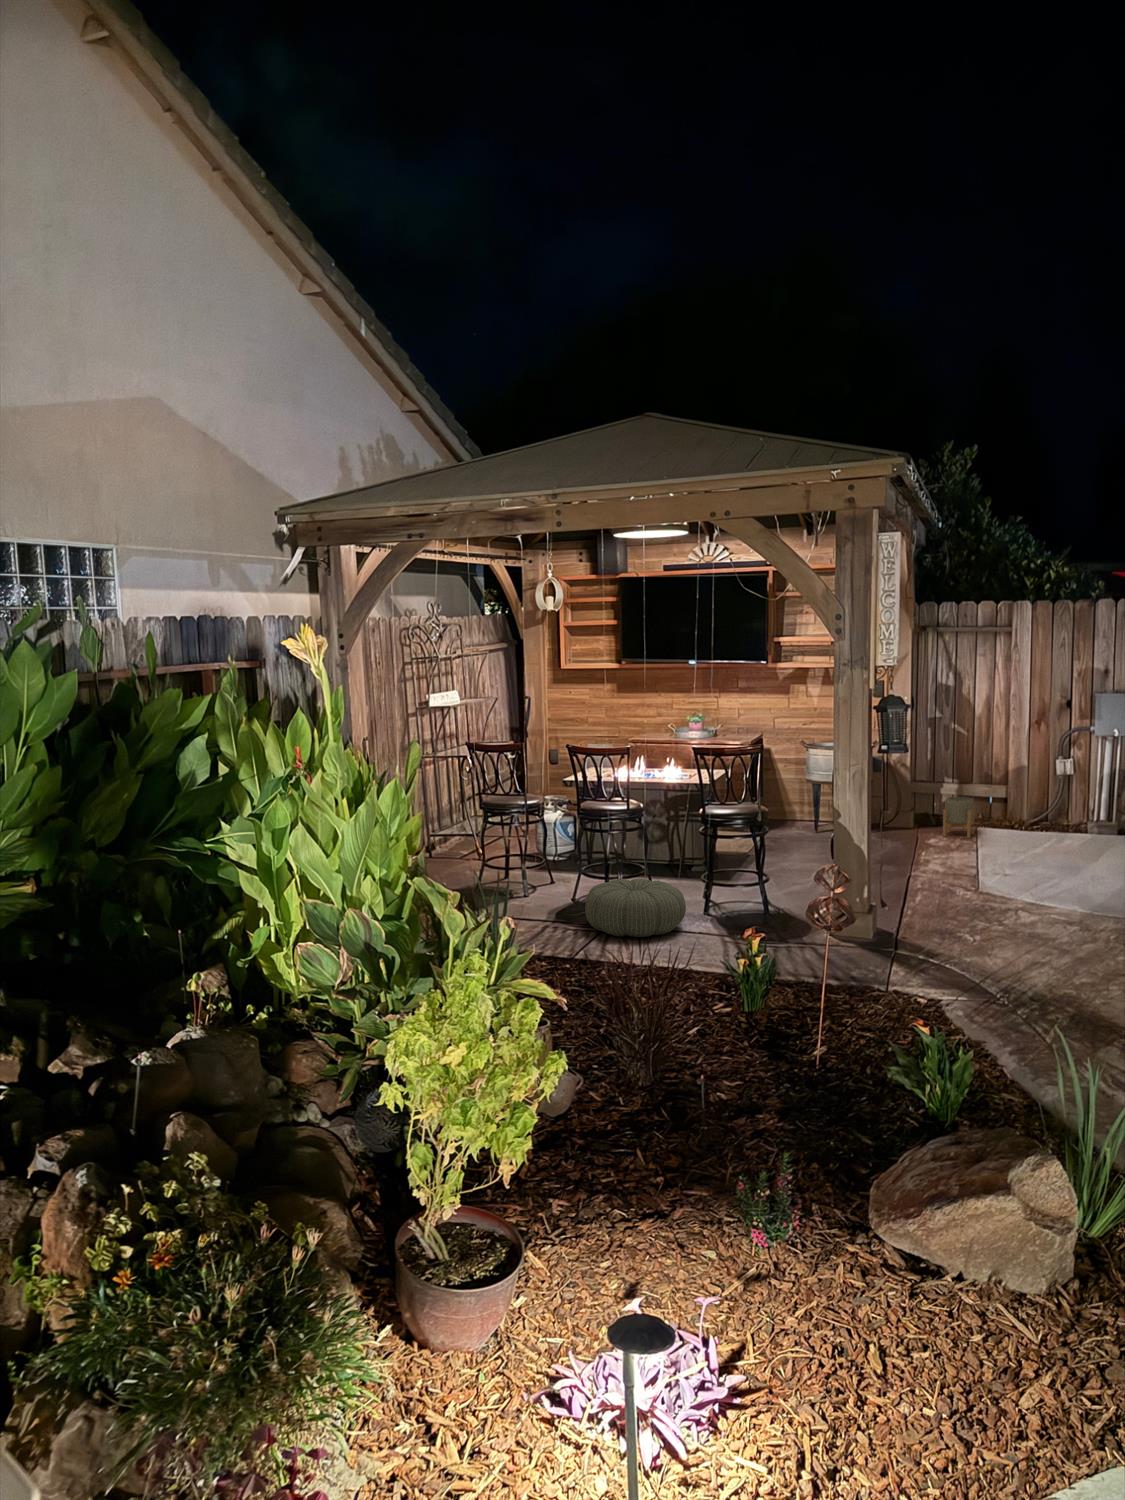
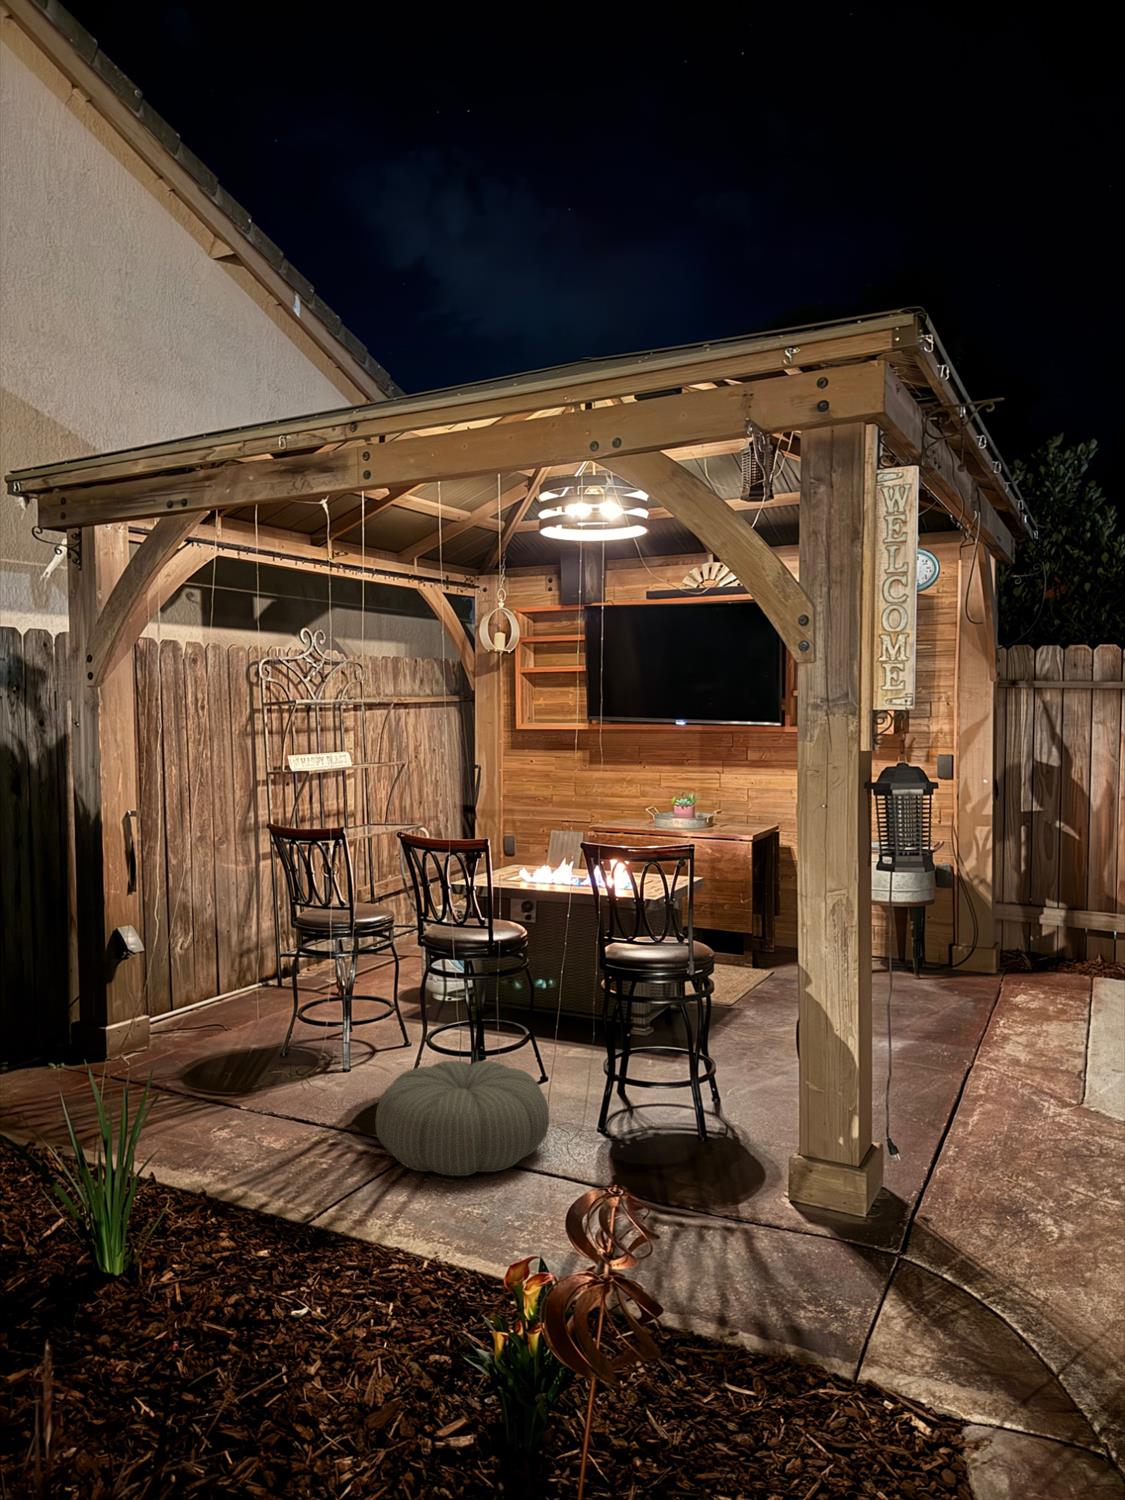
planter: present [943,797,975,838] -> none [1040,927,1090,992]

